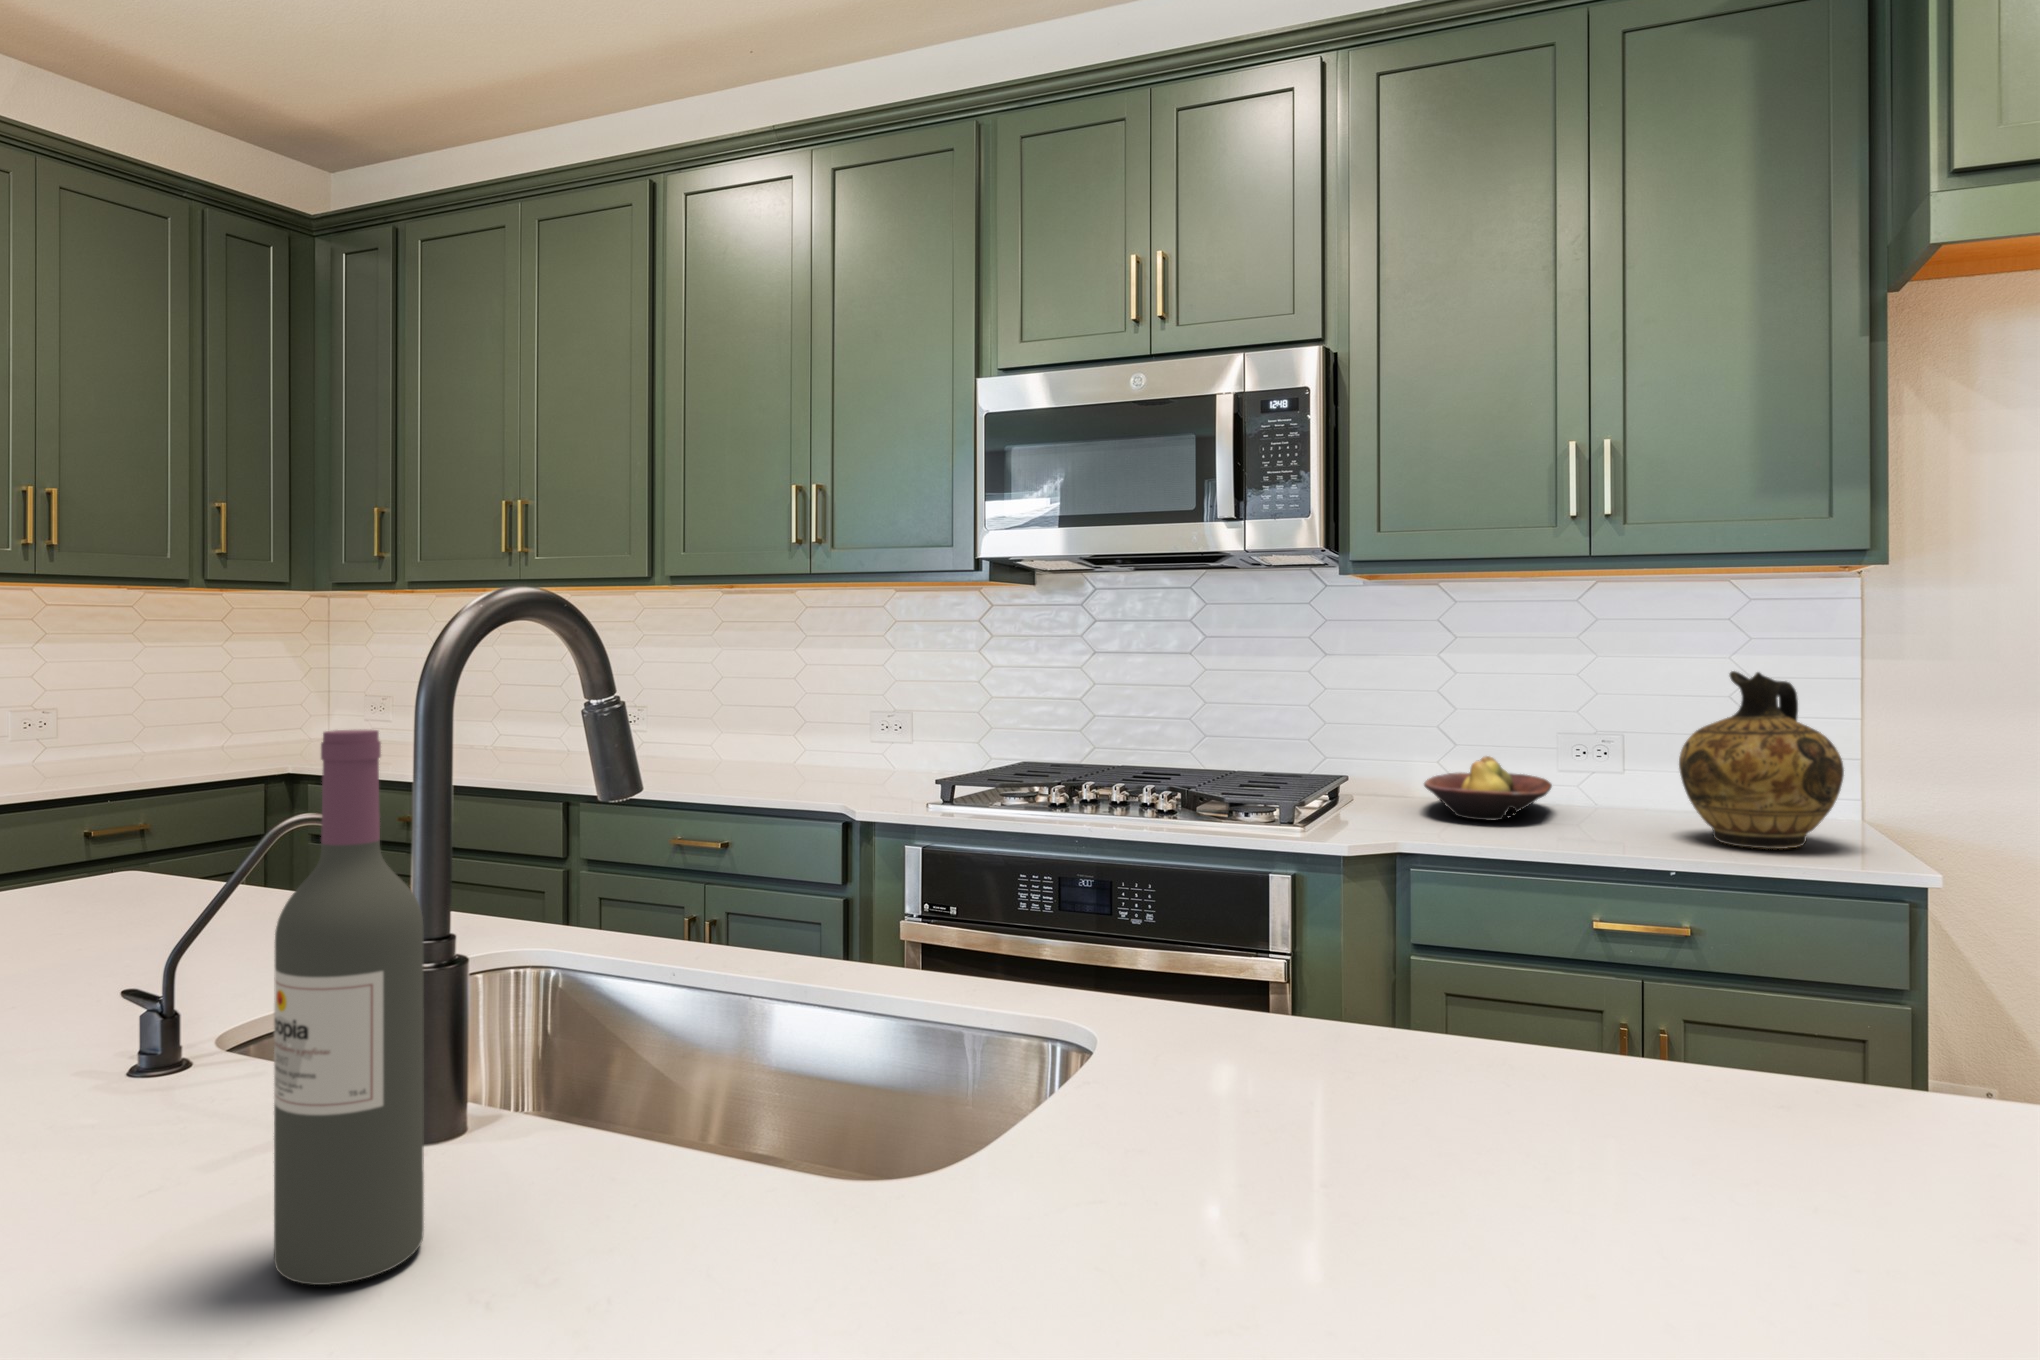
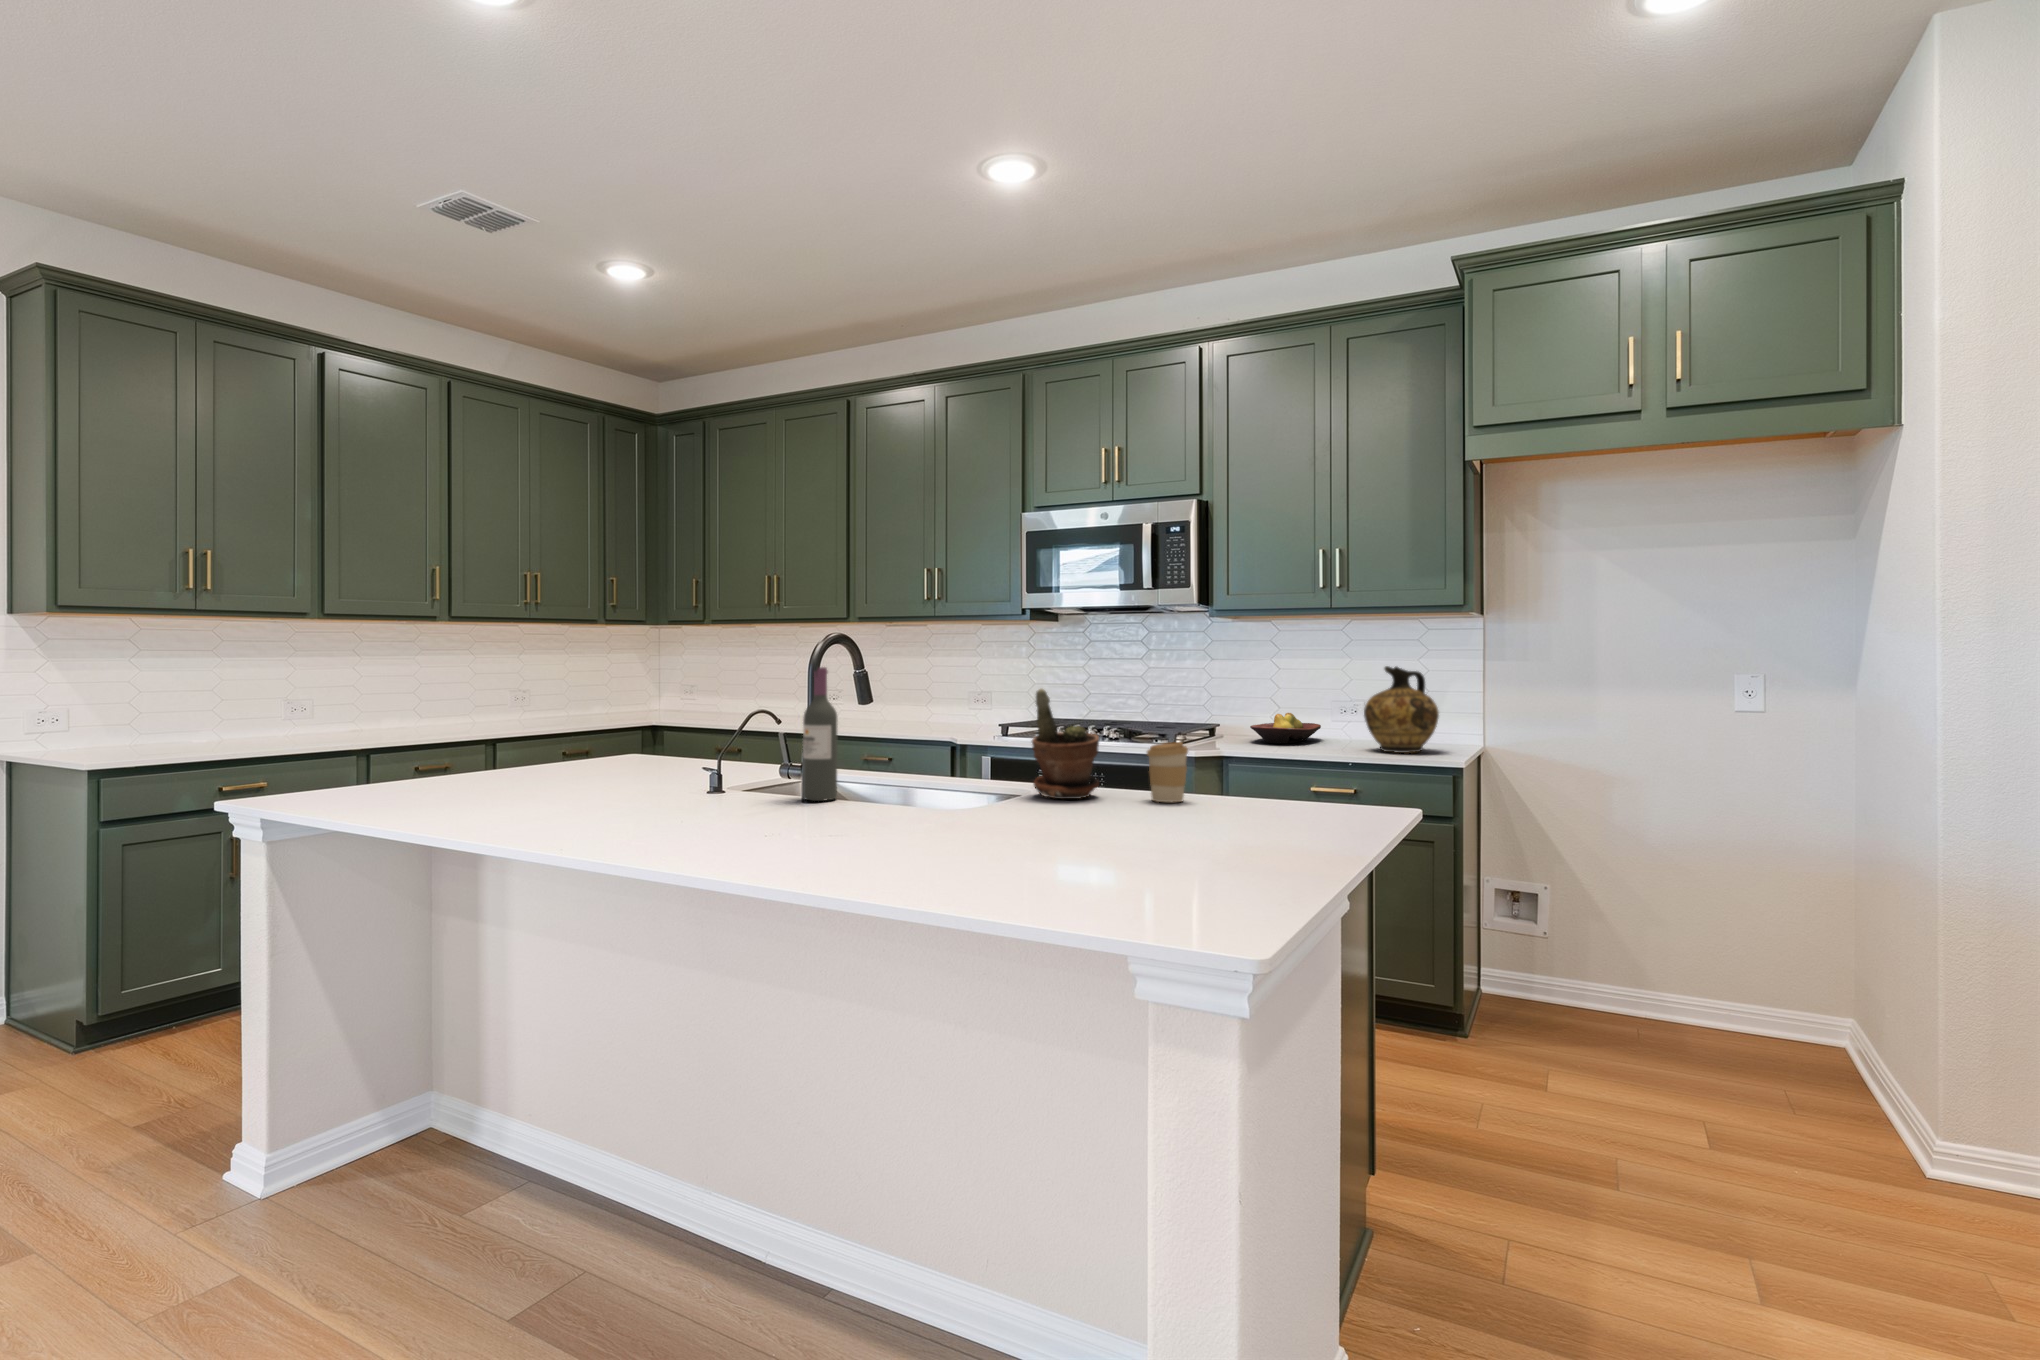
potted plant: none [1163,797,1416,1225] -> present [1032,689,1099,799]
coffee cup: none [1596,992,1774,1246] -> present [1147,742,1188,802]

